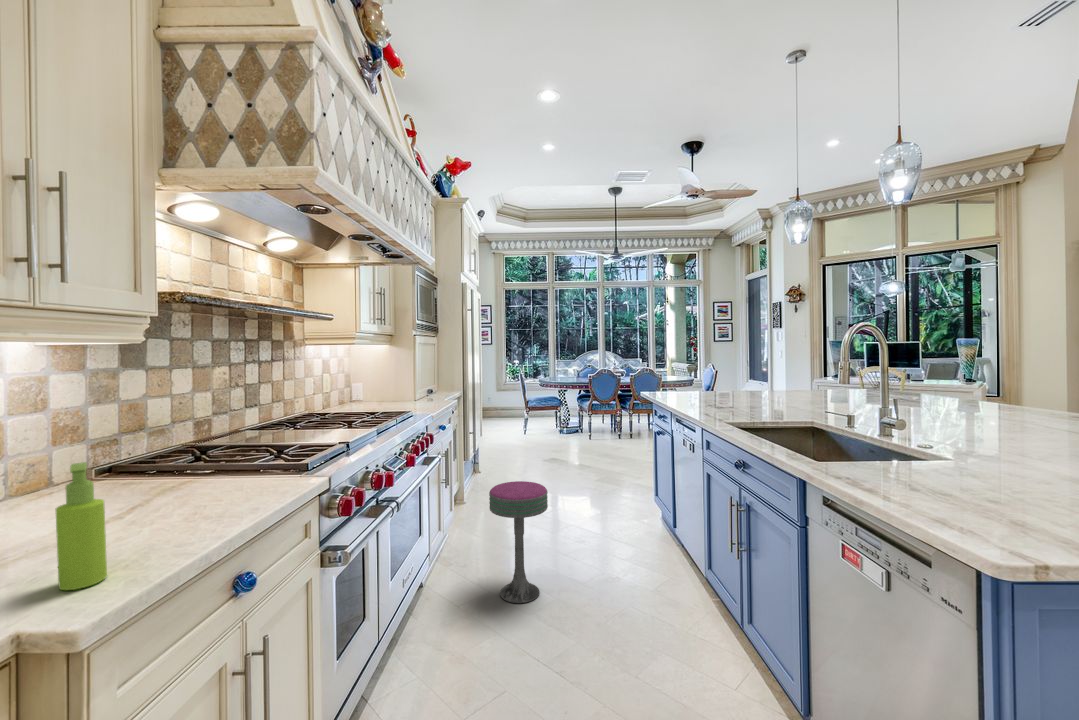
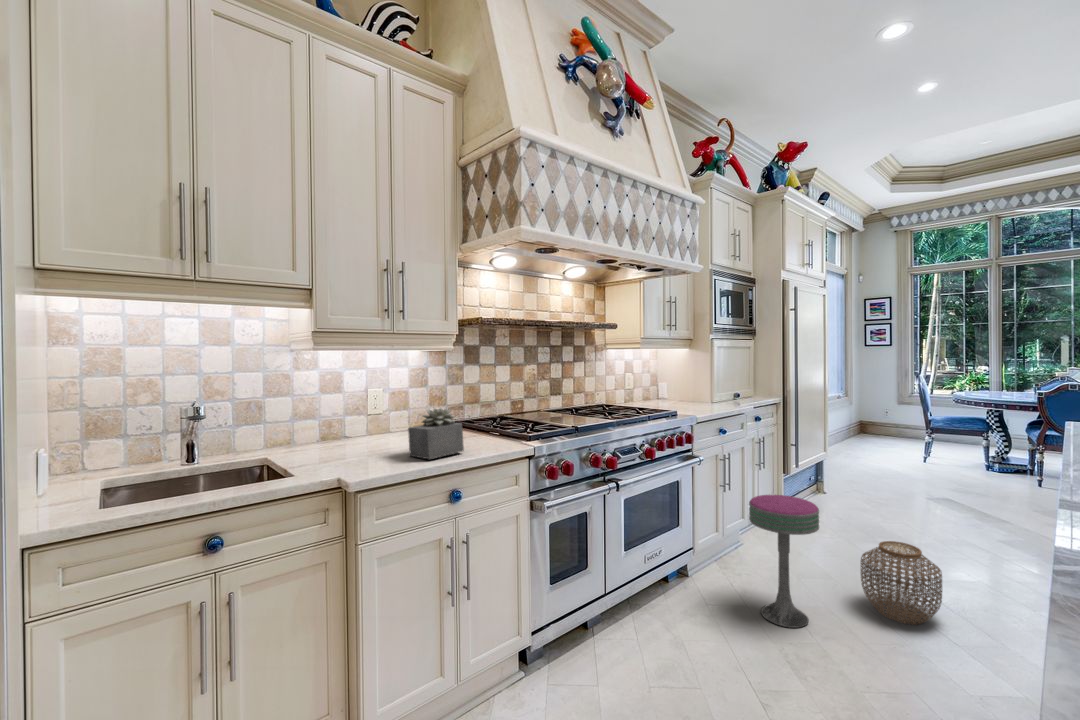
succulent plant: none [108,445,228,549] -> present [408,408,464,459]
soap dispenser: present [56,462,107,590] -> none [376,408,395,467]
woven basket: none [560,500,612,564] -> present [861,541,942,625]

